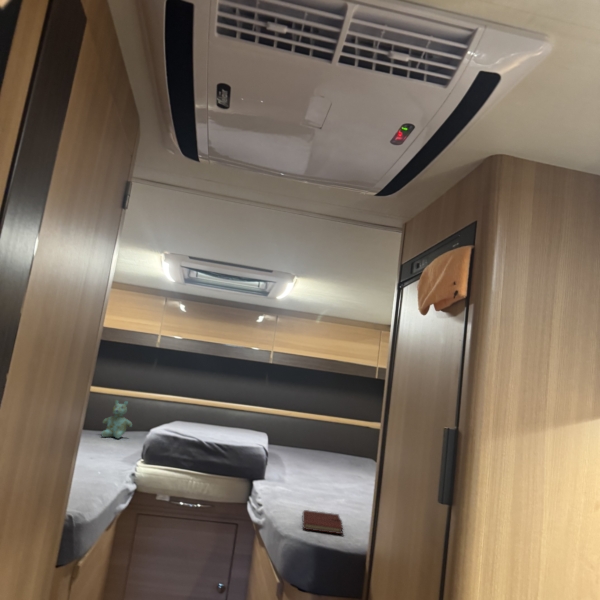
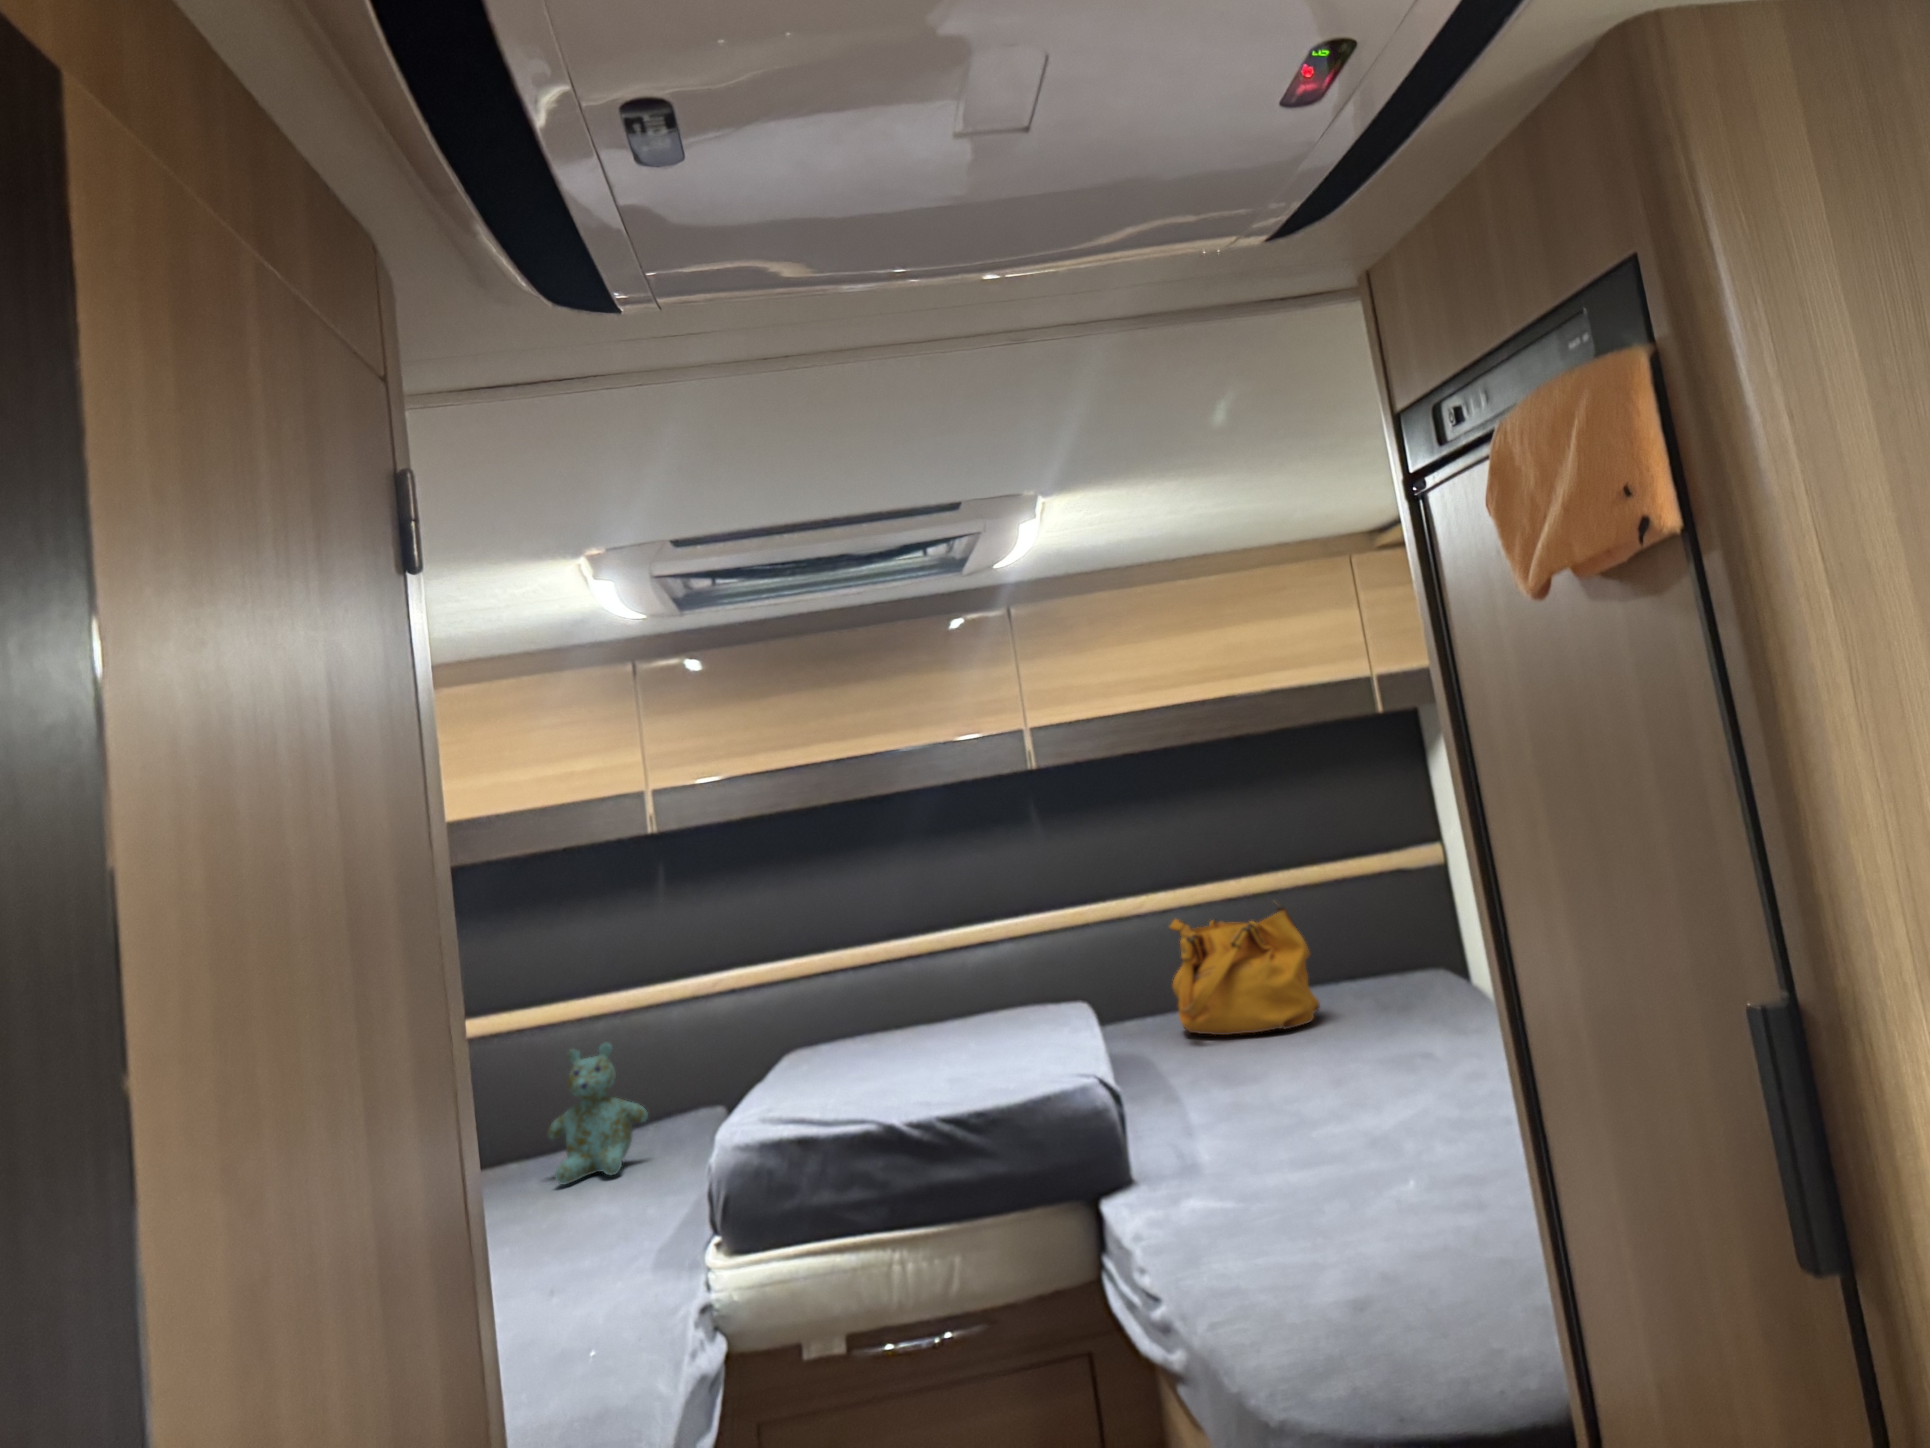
handbag: none [292,419,336,461] -> present [1169,902,1320,1035]
notebook: present [303,510,343,534] -> none [1300,1265,1455,1370]

